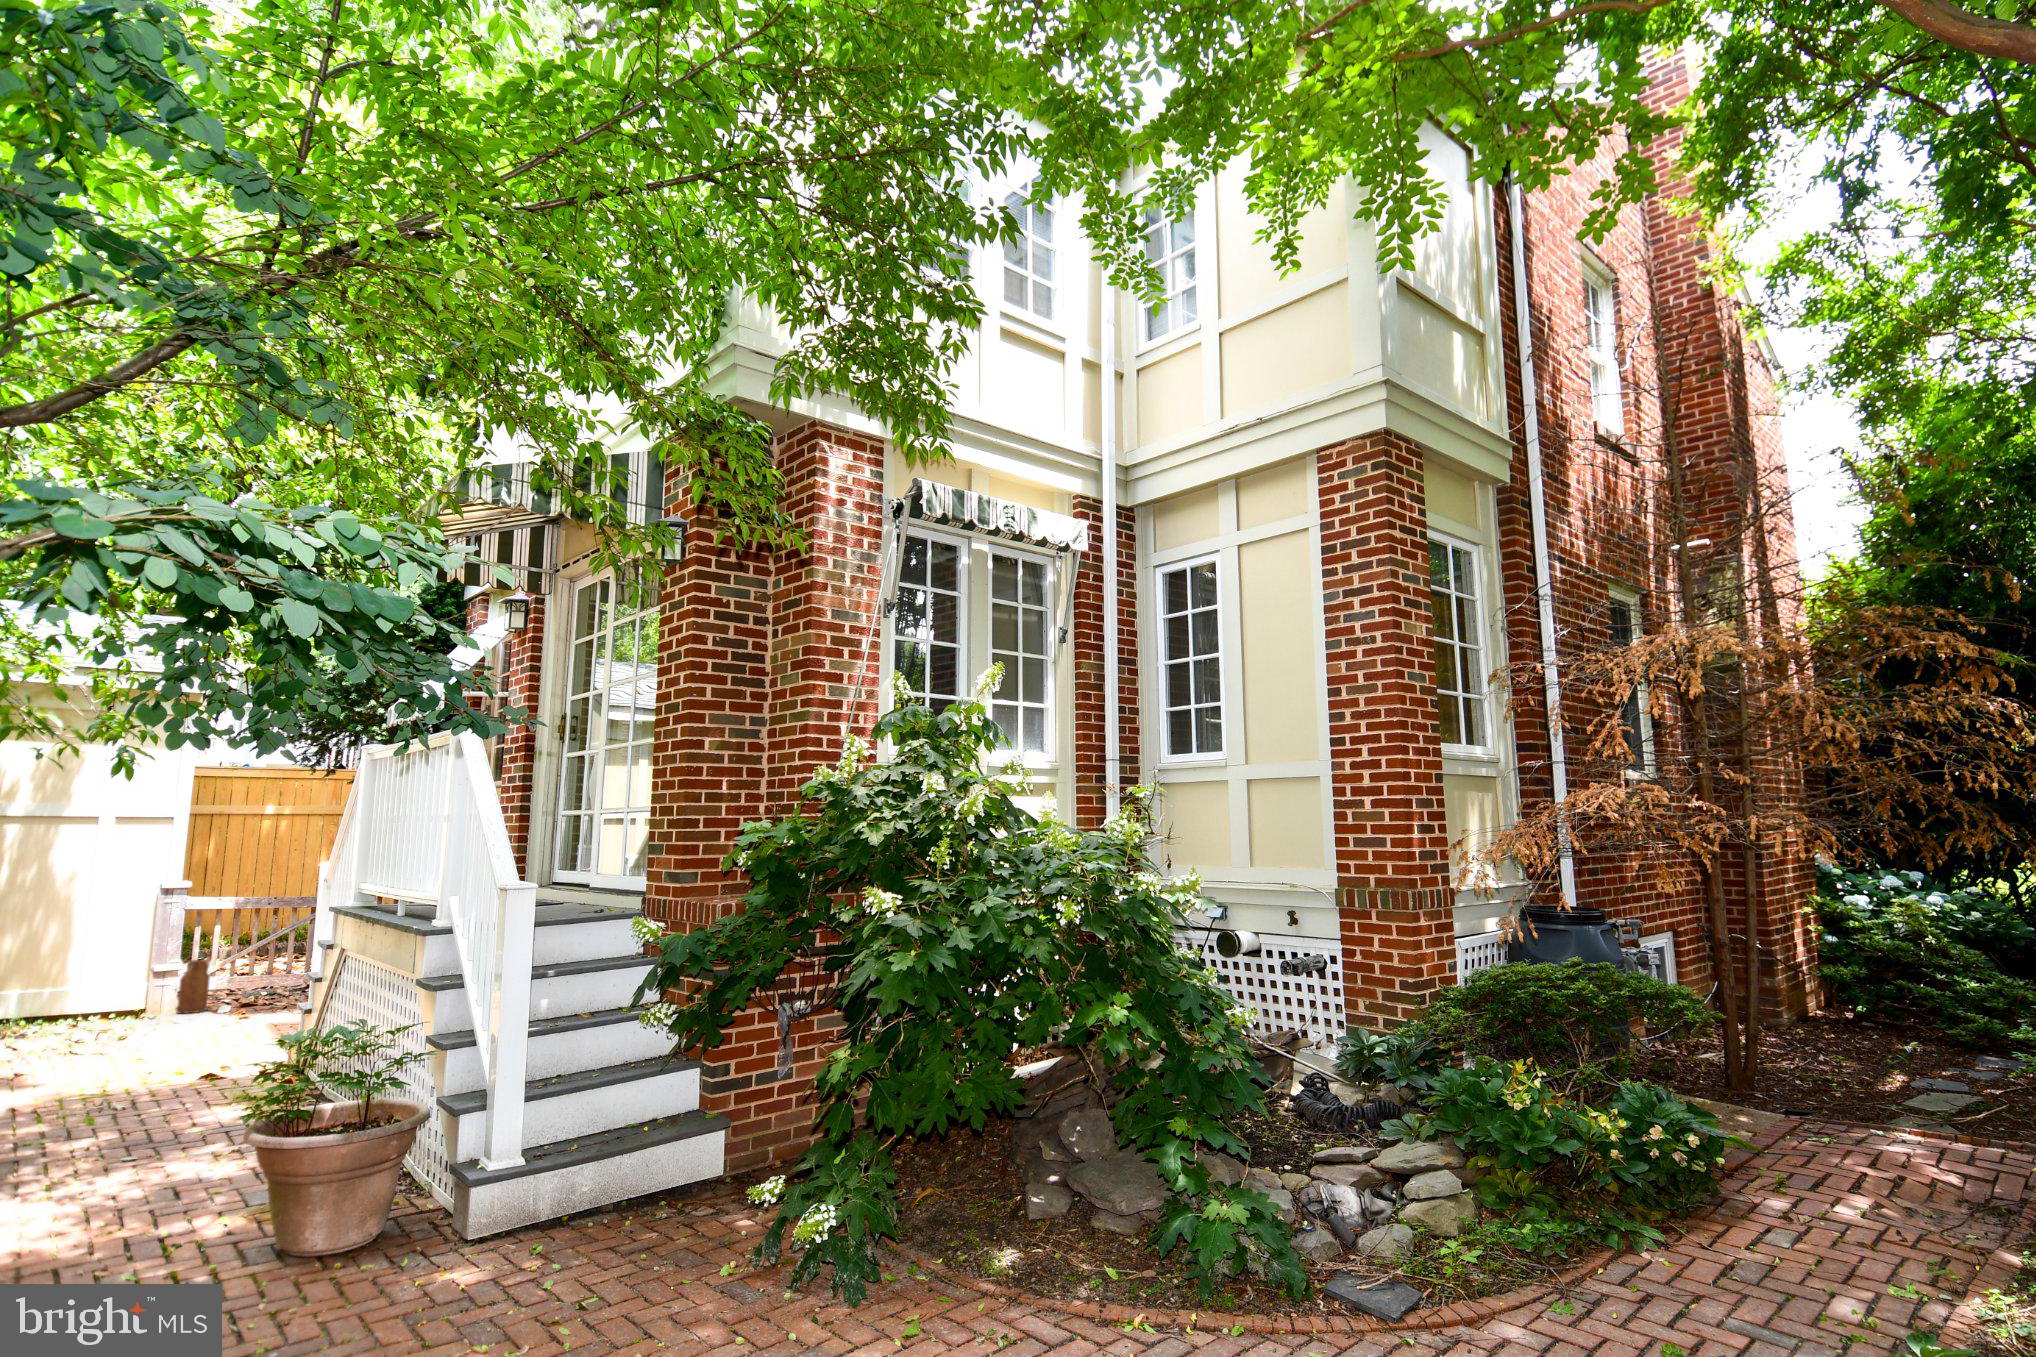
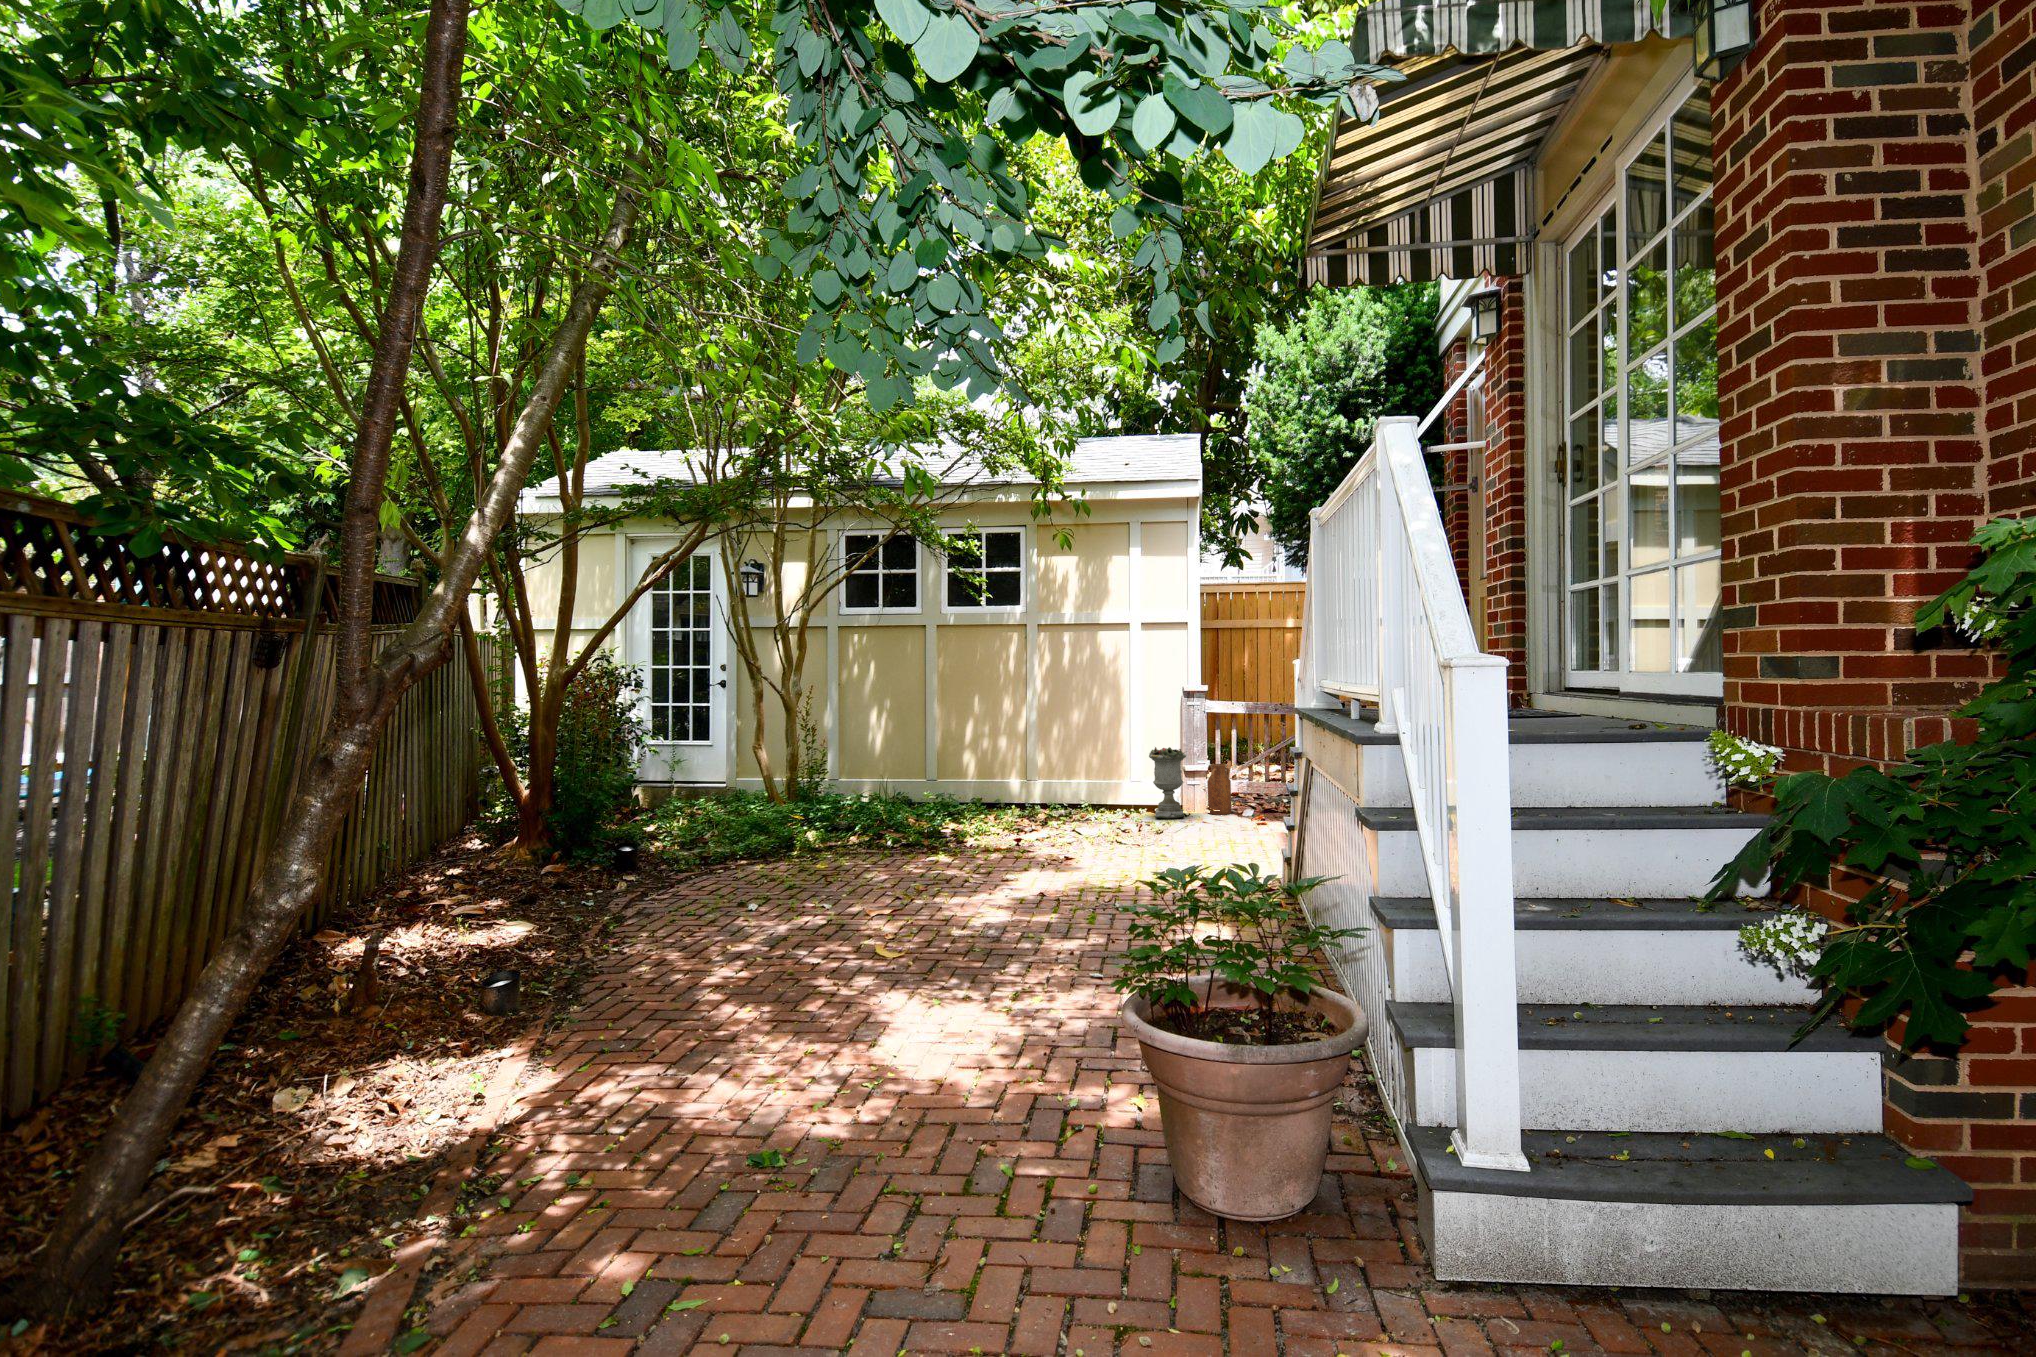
planter: none [107,945,162,1024] -> present [1149,747,1186,819]

